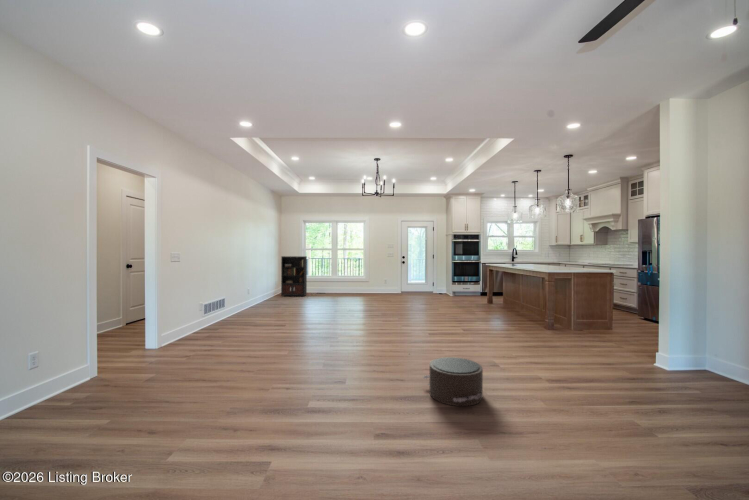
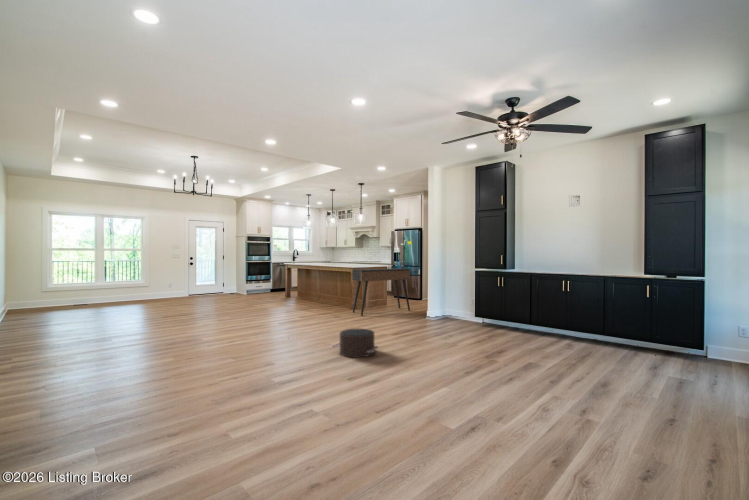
bookcase: present [281,256,307,296] -> none [8,260,66,318]
console table: none [541,274,649,348] -> present [352,268,410,316]

